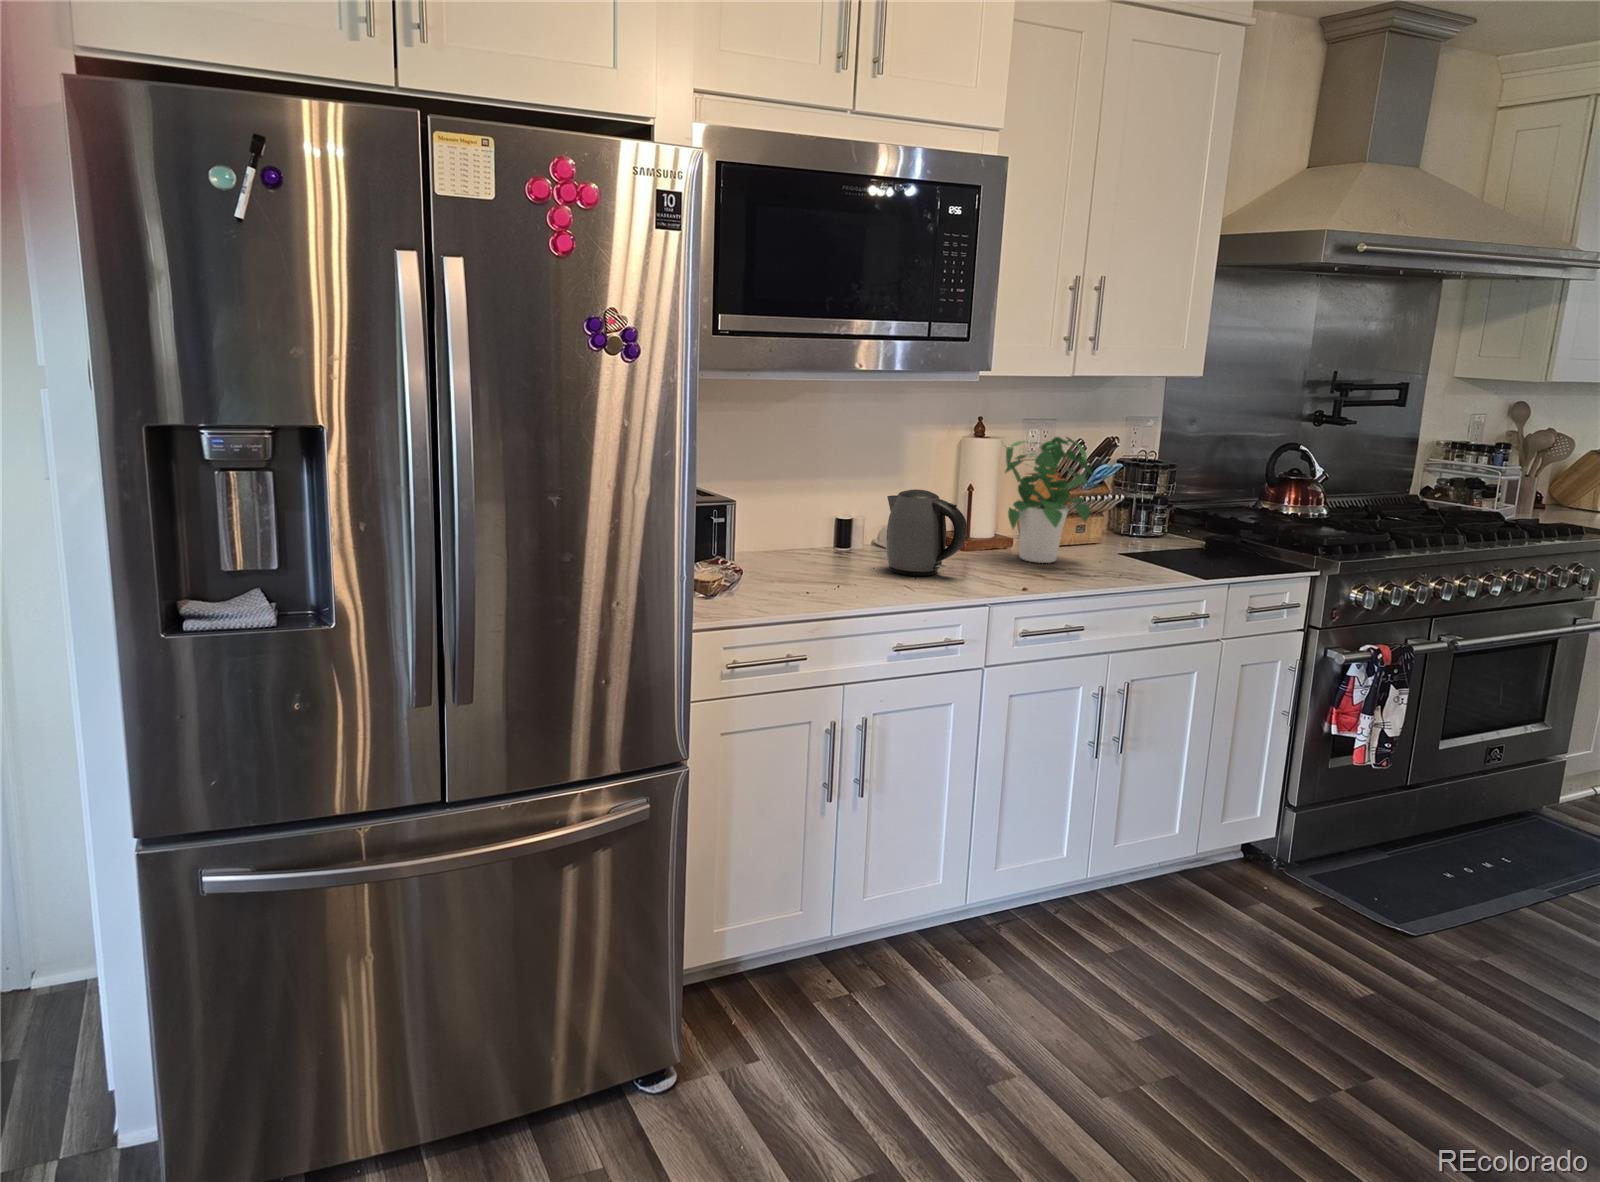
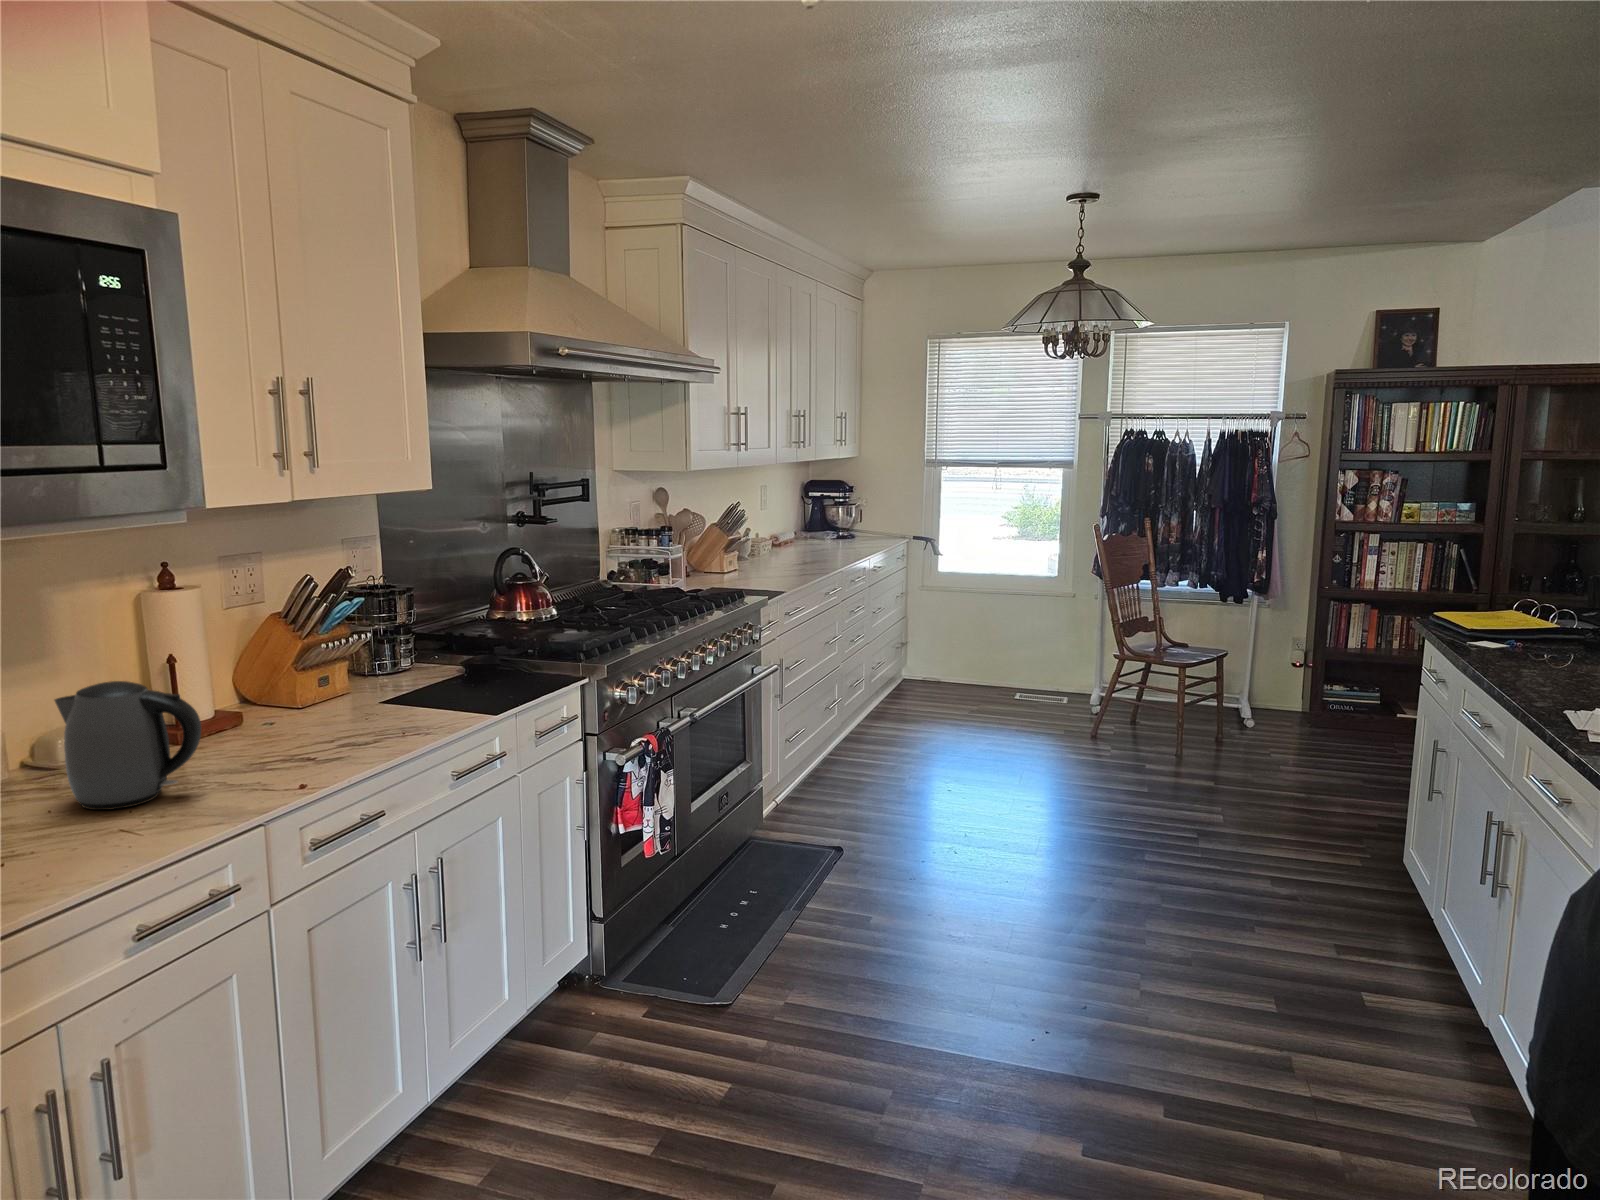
potted plant: present [1005,437,1092,563] -> none [211,578,350,739]

